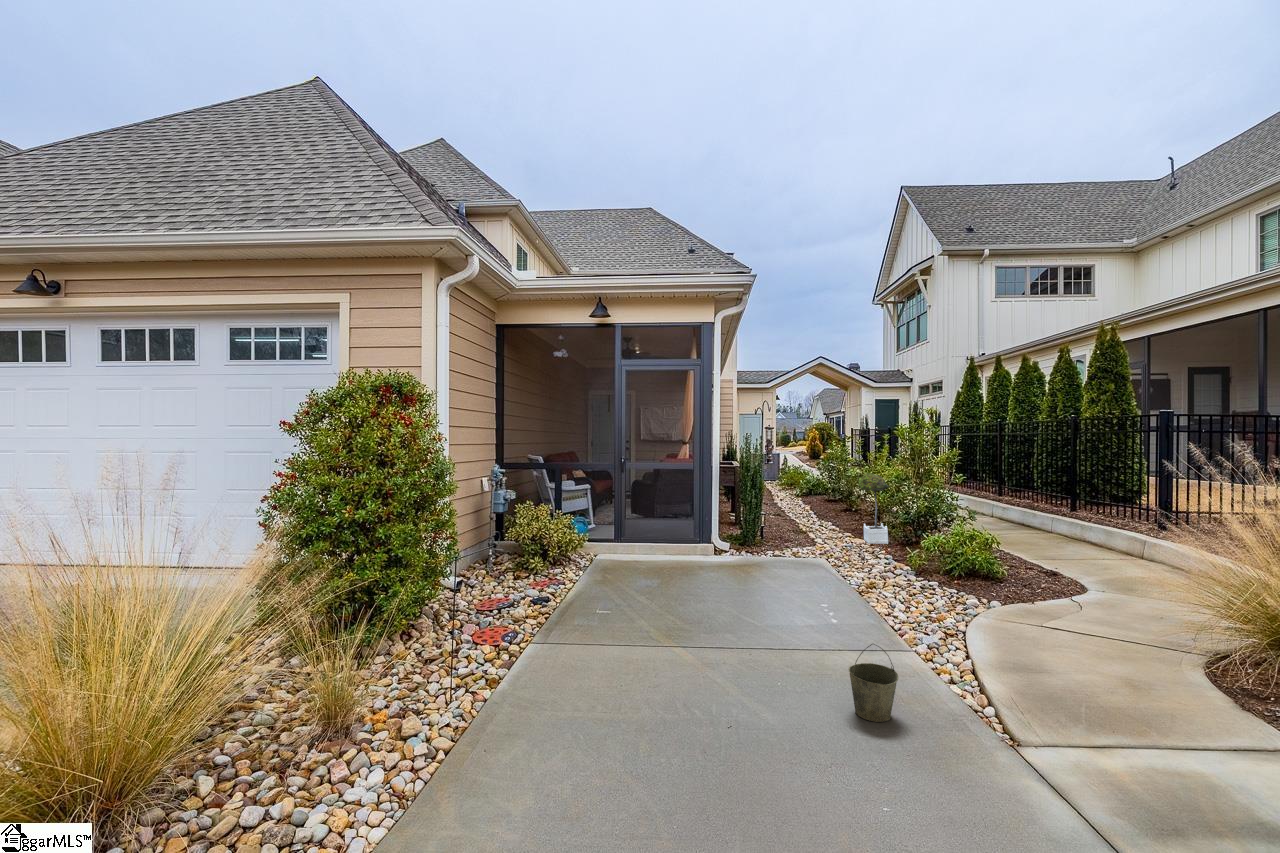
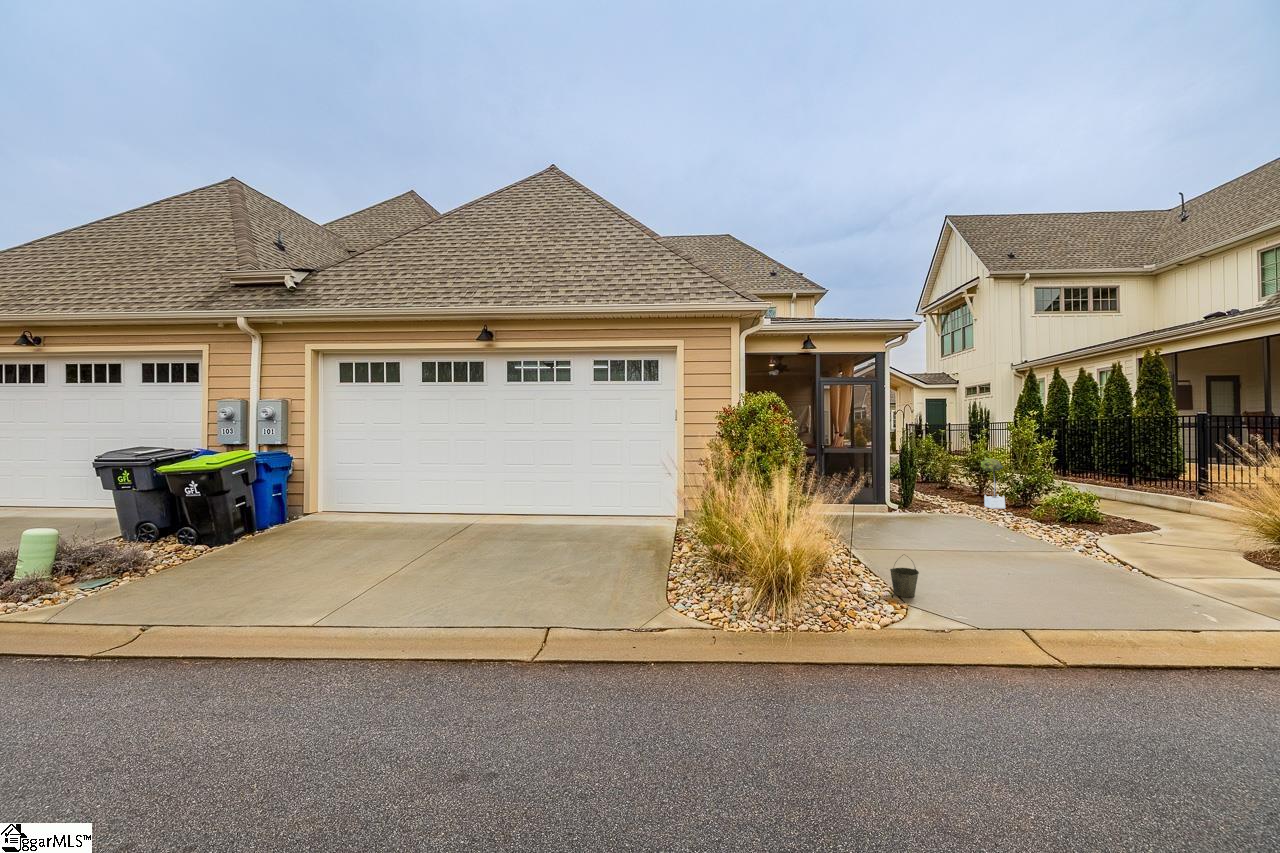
bucket: present [849,644,899,722] -> present [890,555,919,597]

